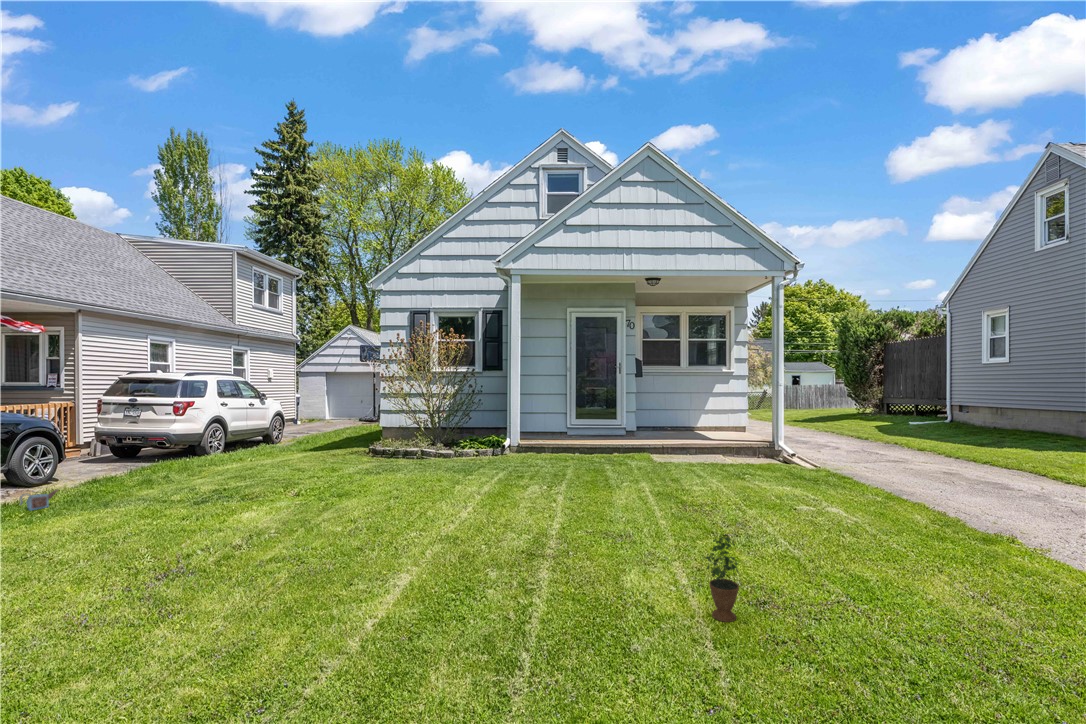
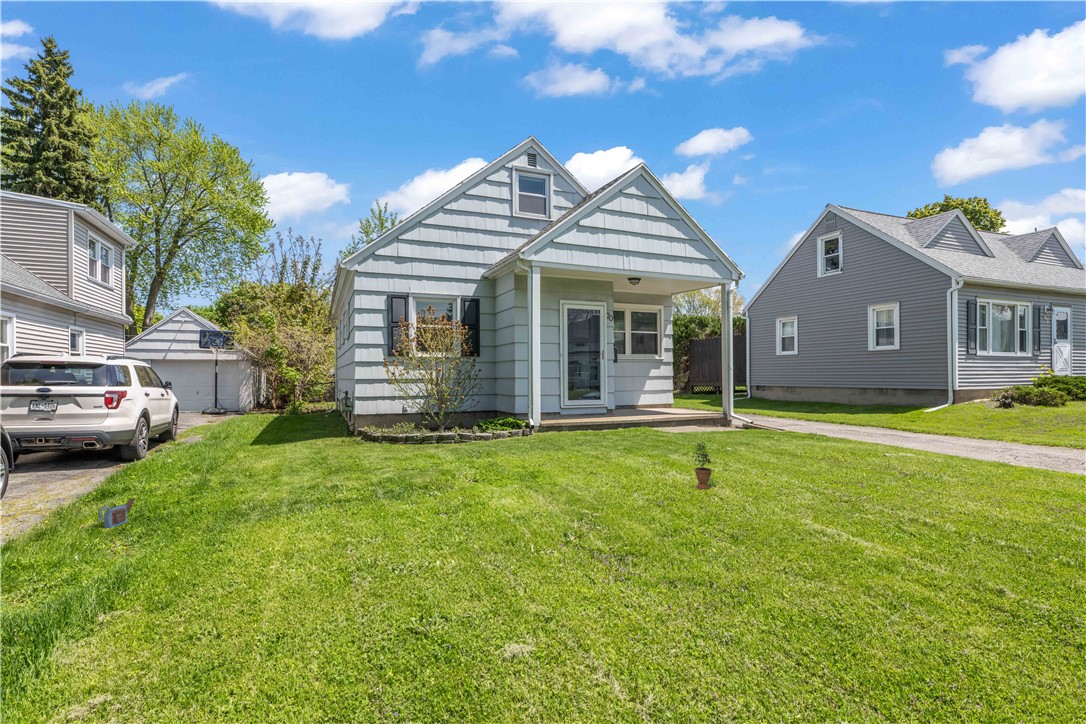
potted plant: present [706,534,739,622] -> present [692,441,712,489]

